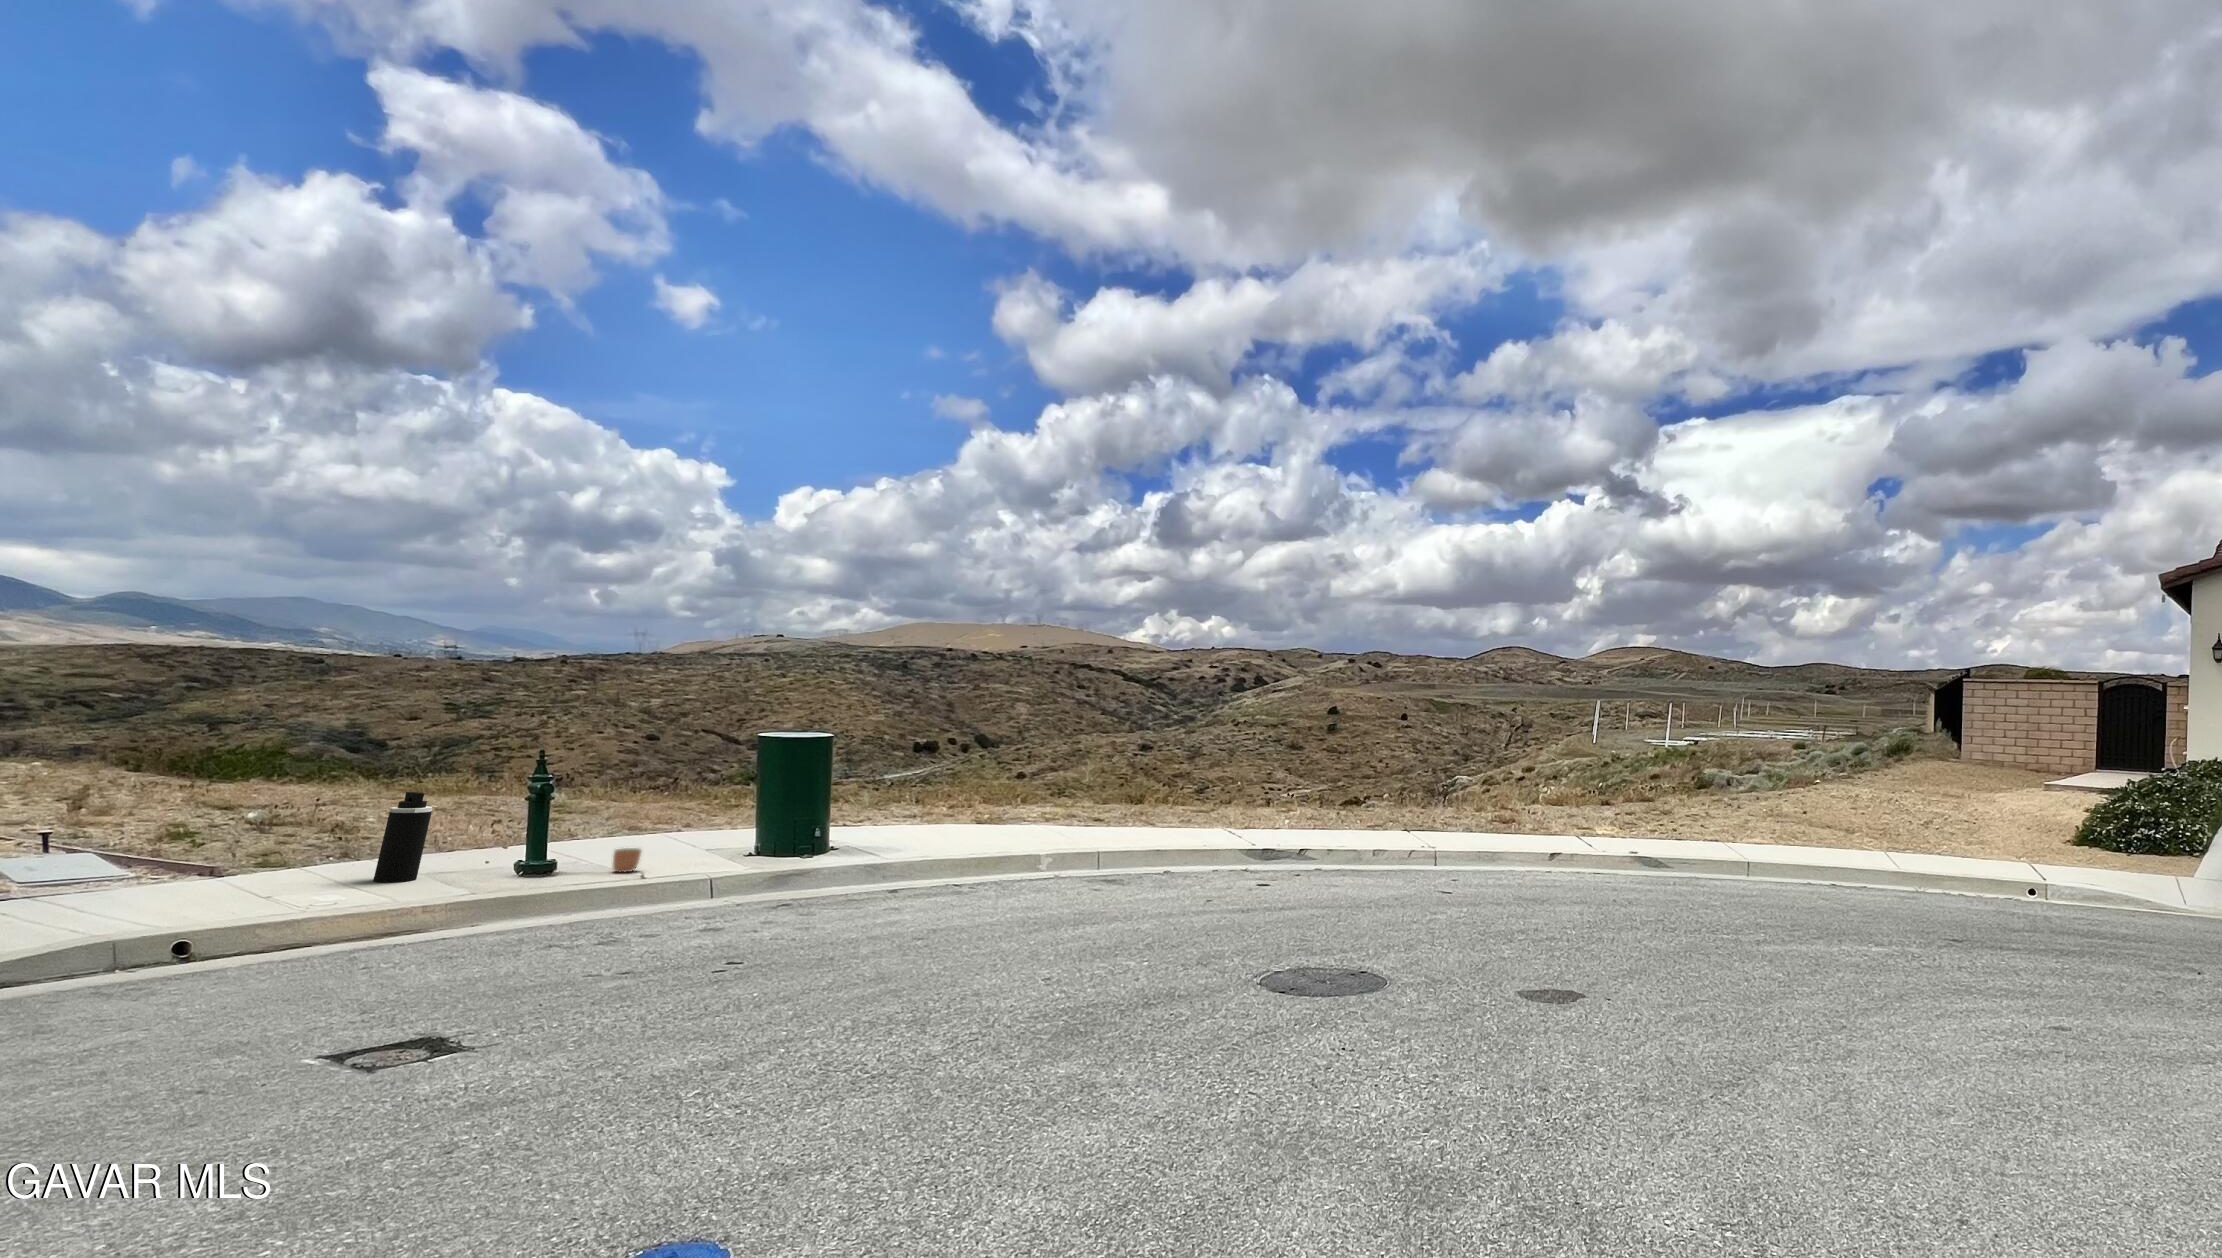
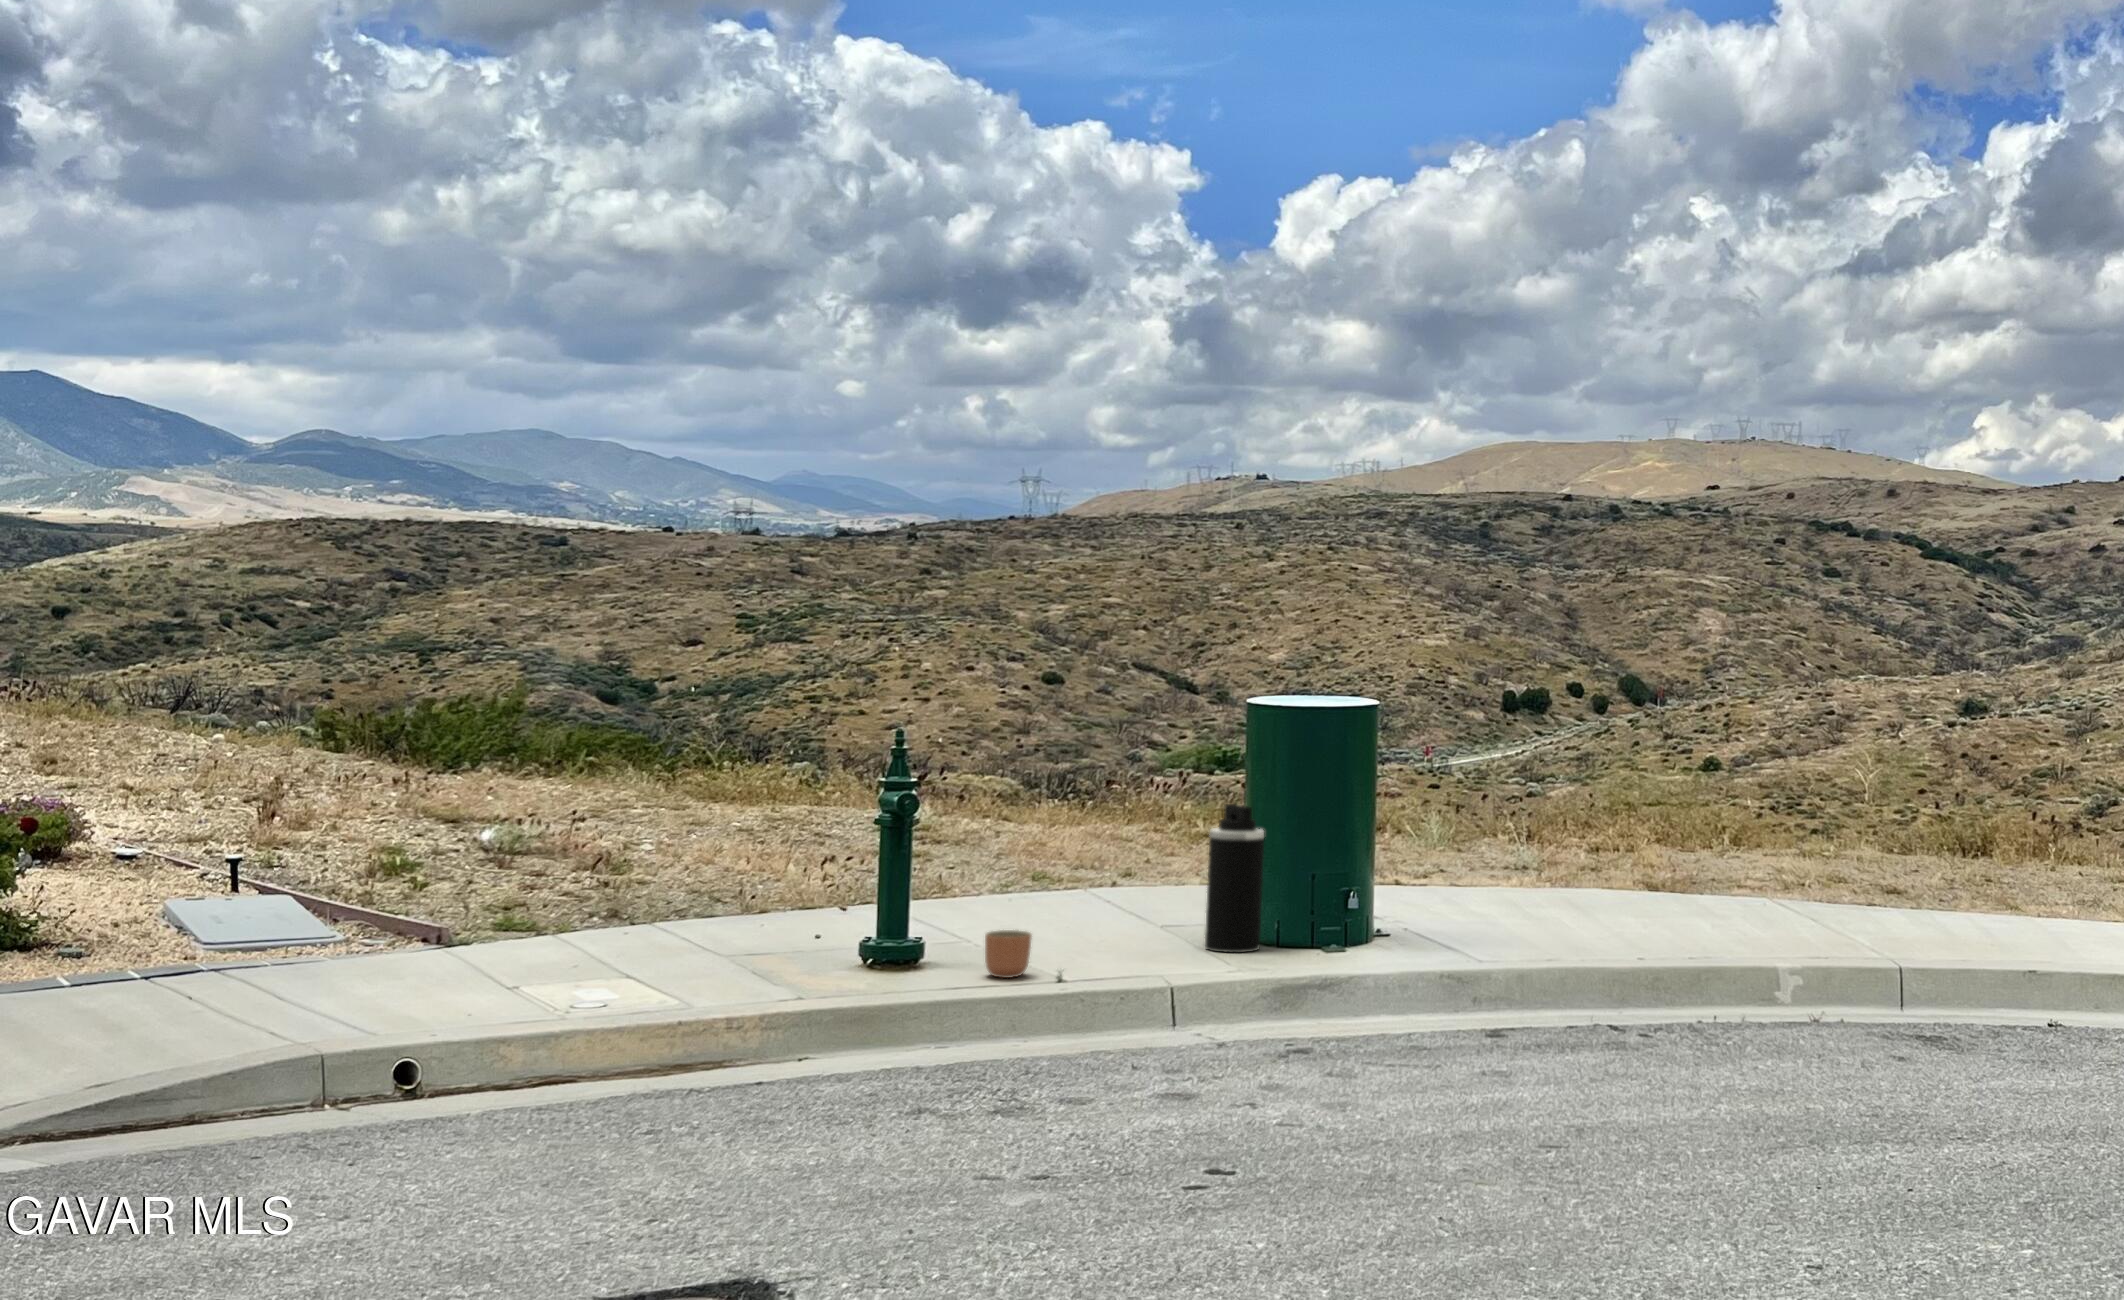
trash can: present [373,792,432,882] -> present [1205,804,1264,953]

